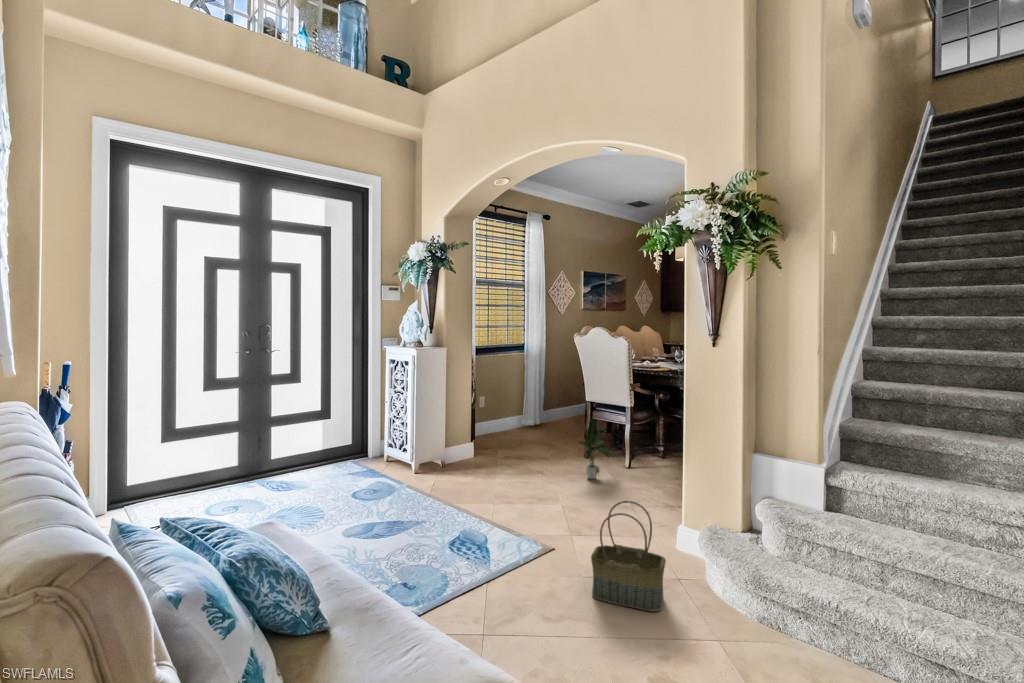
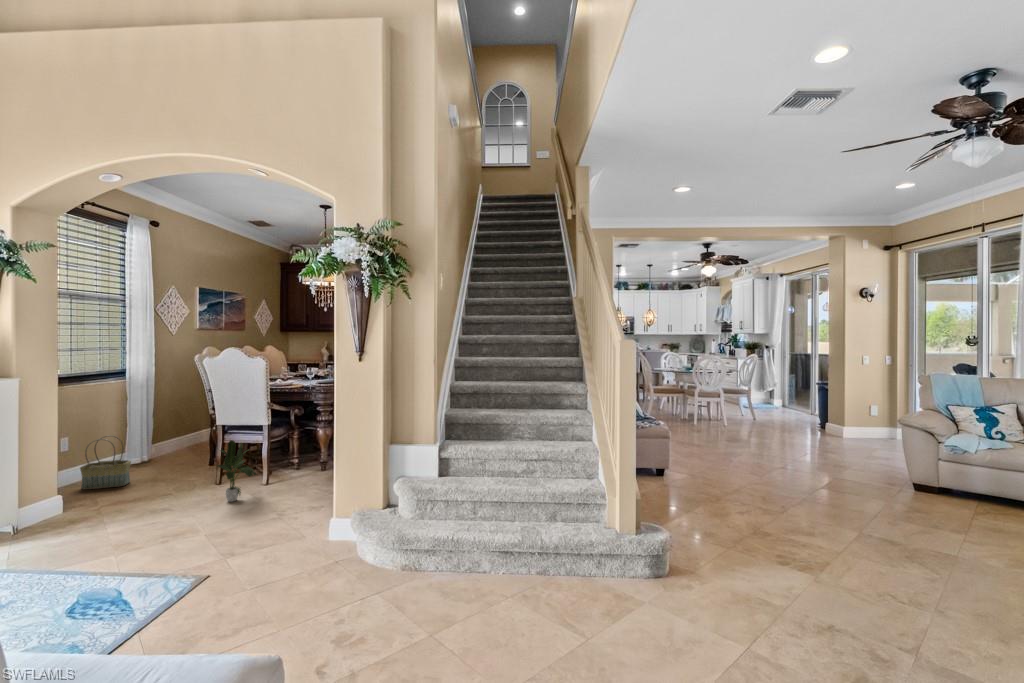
basket: present [591,501,666,612] -> present [80,435,131,489]

